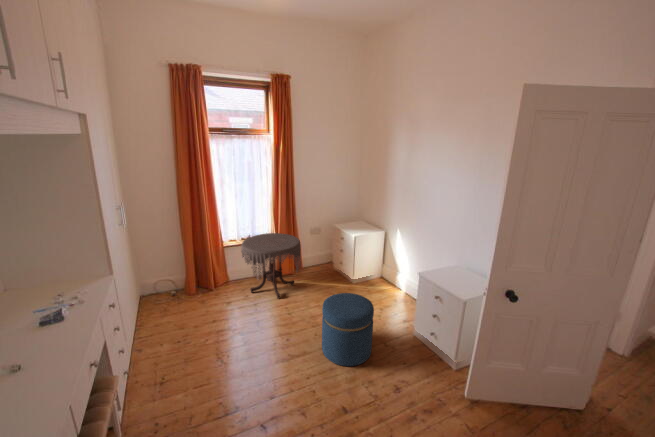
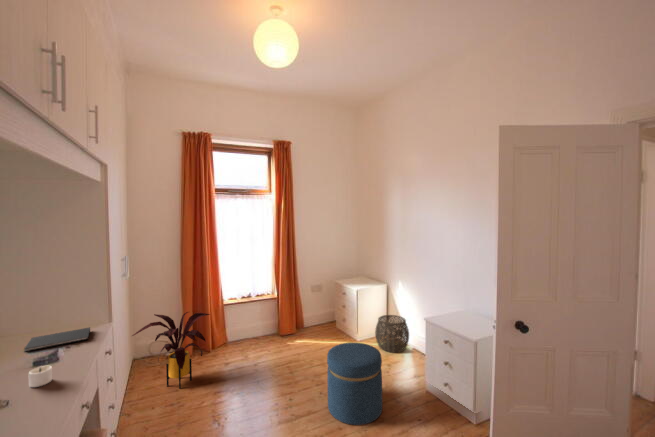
side table: present [241,233,301,299] -> none [242,289,303,359]
house plant: none [135,257,212,325] -> present [132,312,209,389]
woven basket: none [370,261,402,297] -> present [375,315,409,353]
notebook: none [26,282,91,309] -> present [24,327,90,351]
candle: none [30,332,63,353] -> present [29,365,52,387]

